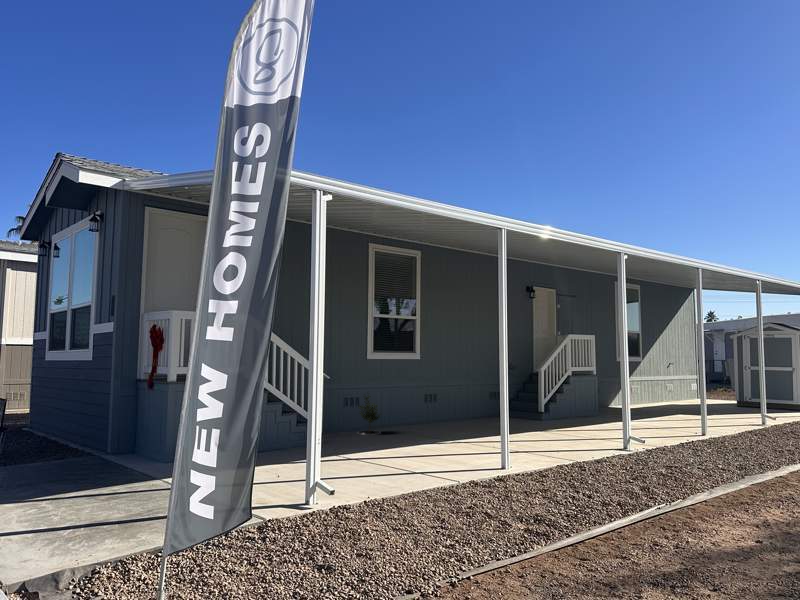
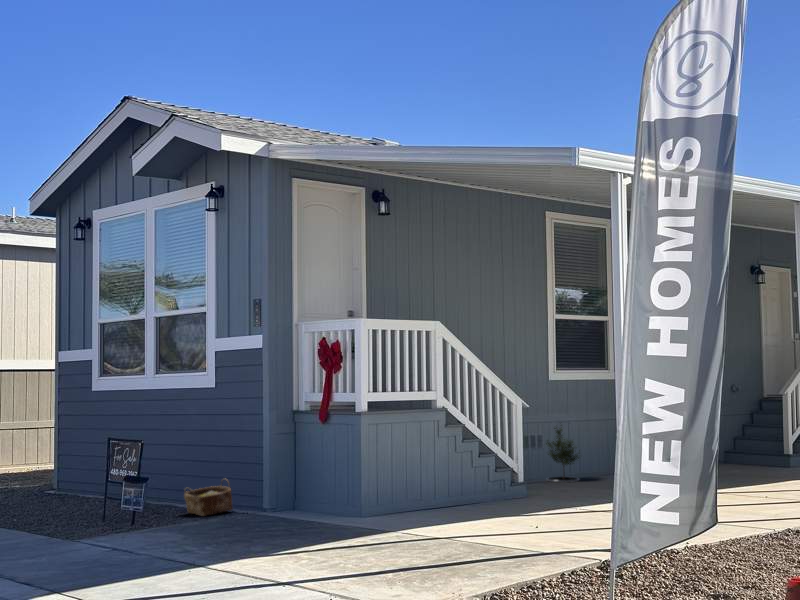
woven basket: none [53,430,93,459] -> present [184,478,233,516]

